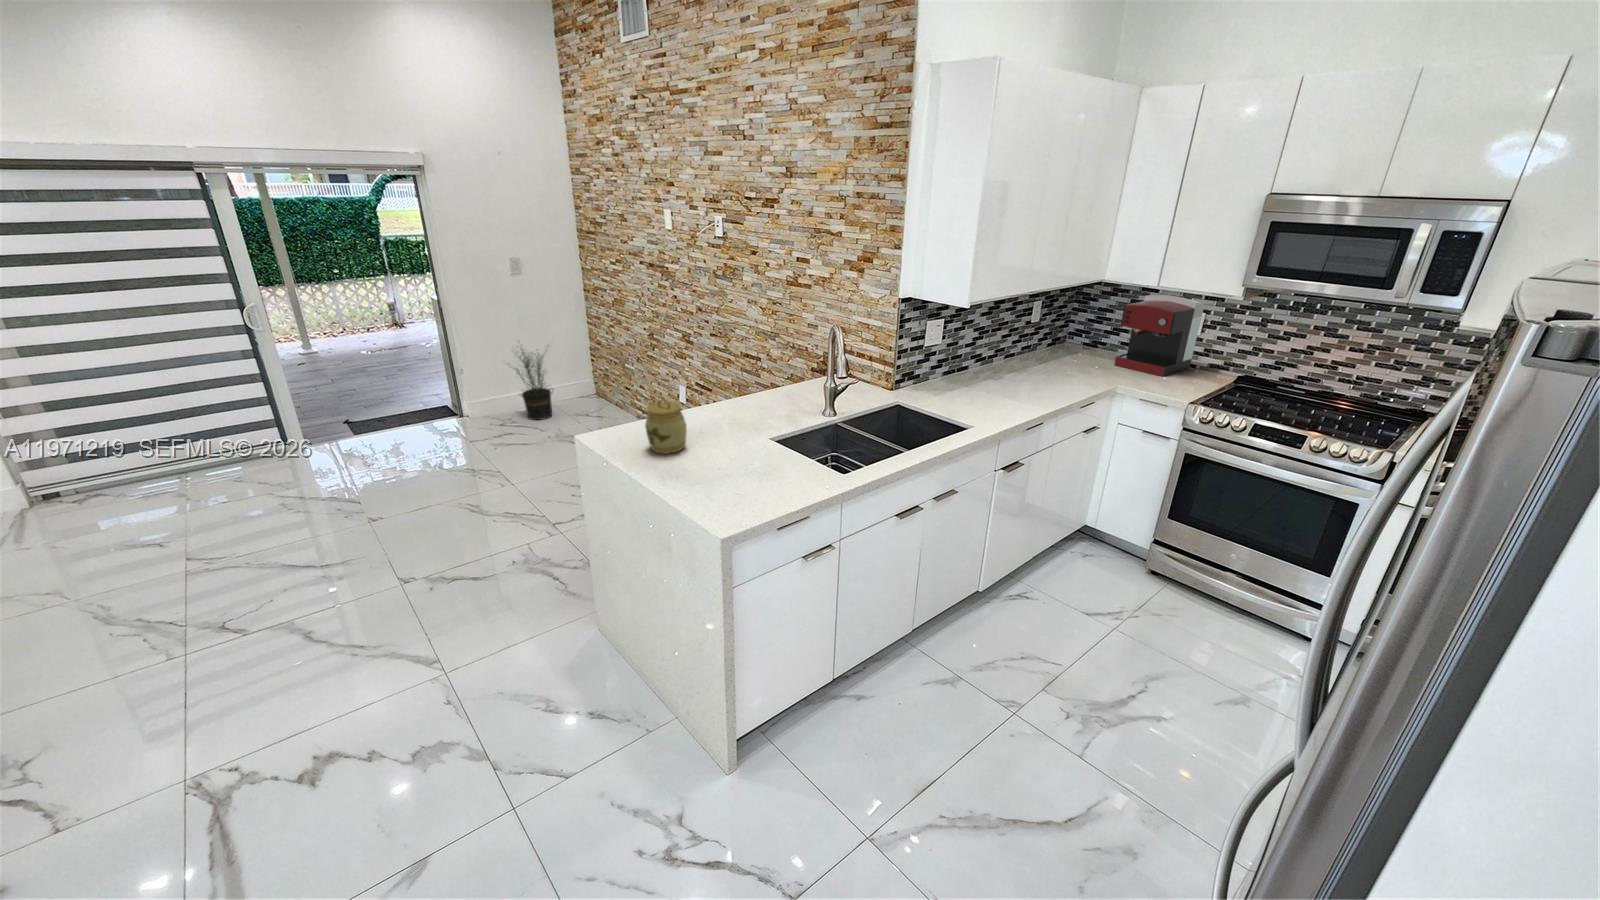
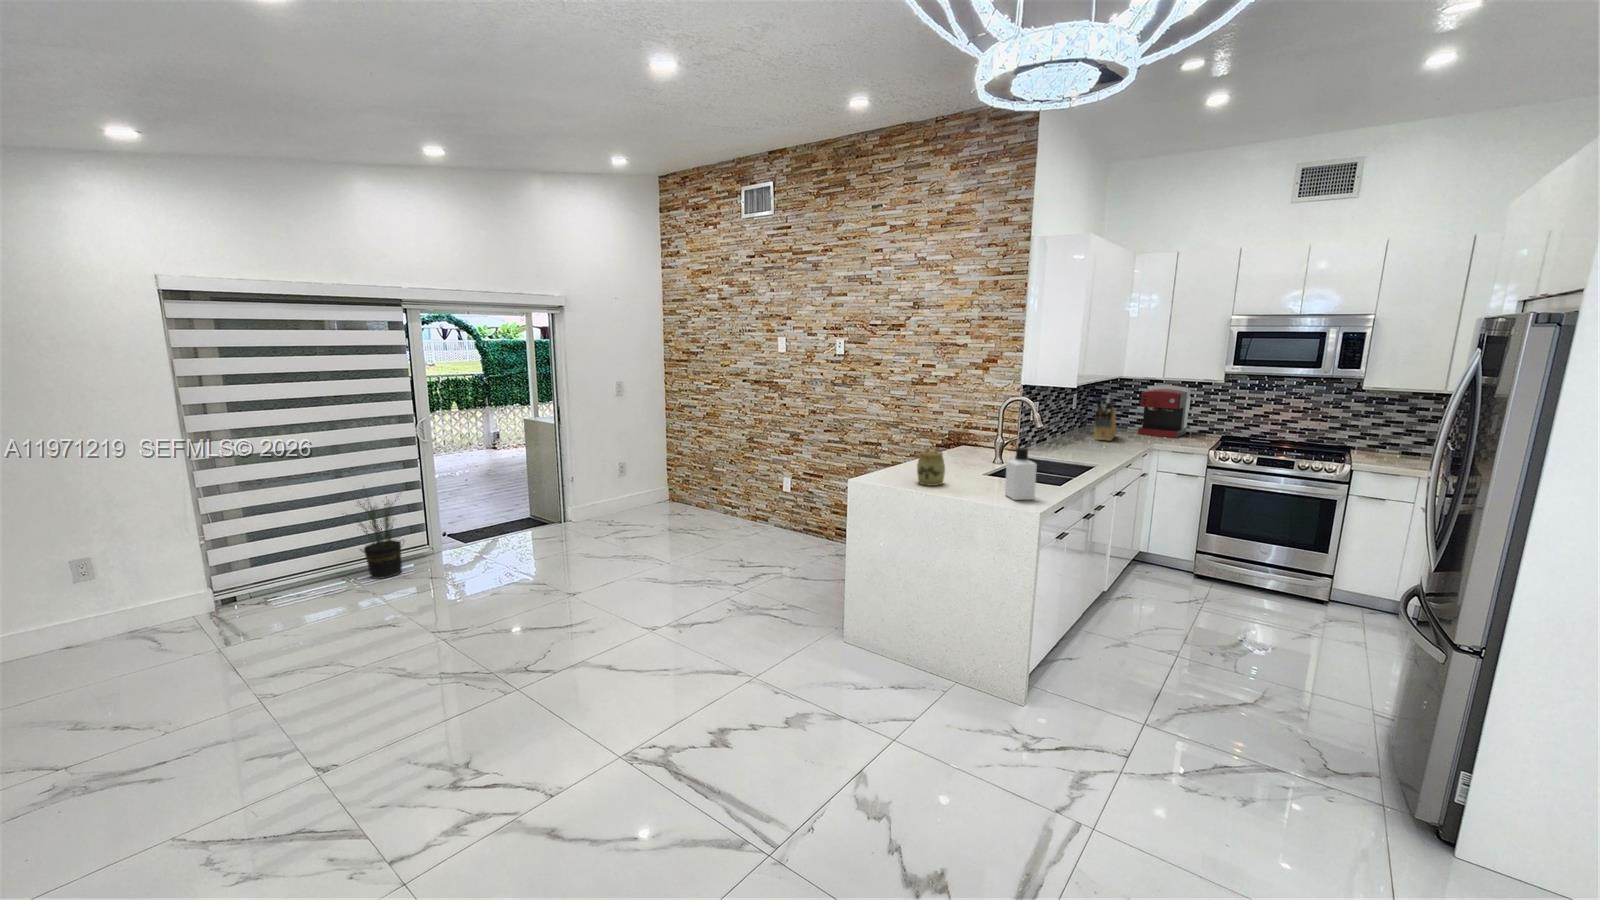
knife block: none [1029,313,1077,377] -> present [1094,396,1116,441]
potted plant: present [516,349,553,420] -> present [346,491,402,579]
bottle: none [718,419,757,497] -> present [1005,448,1037,500]

